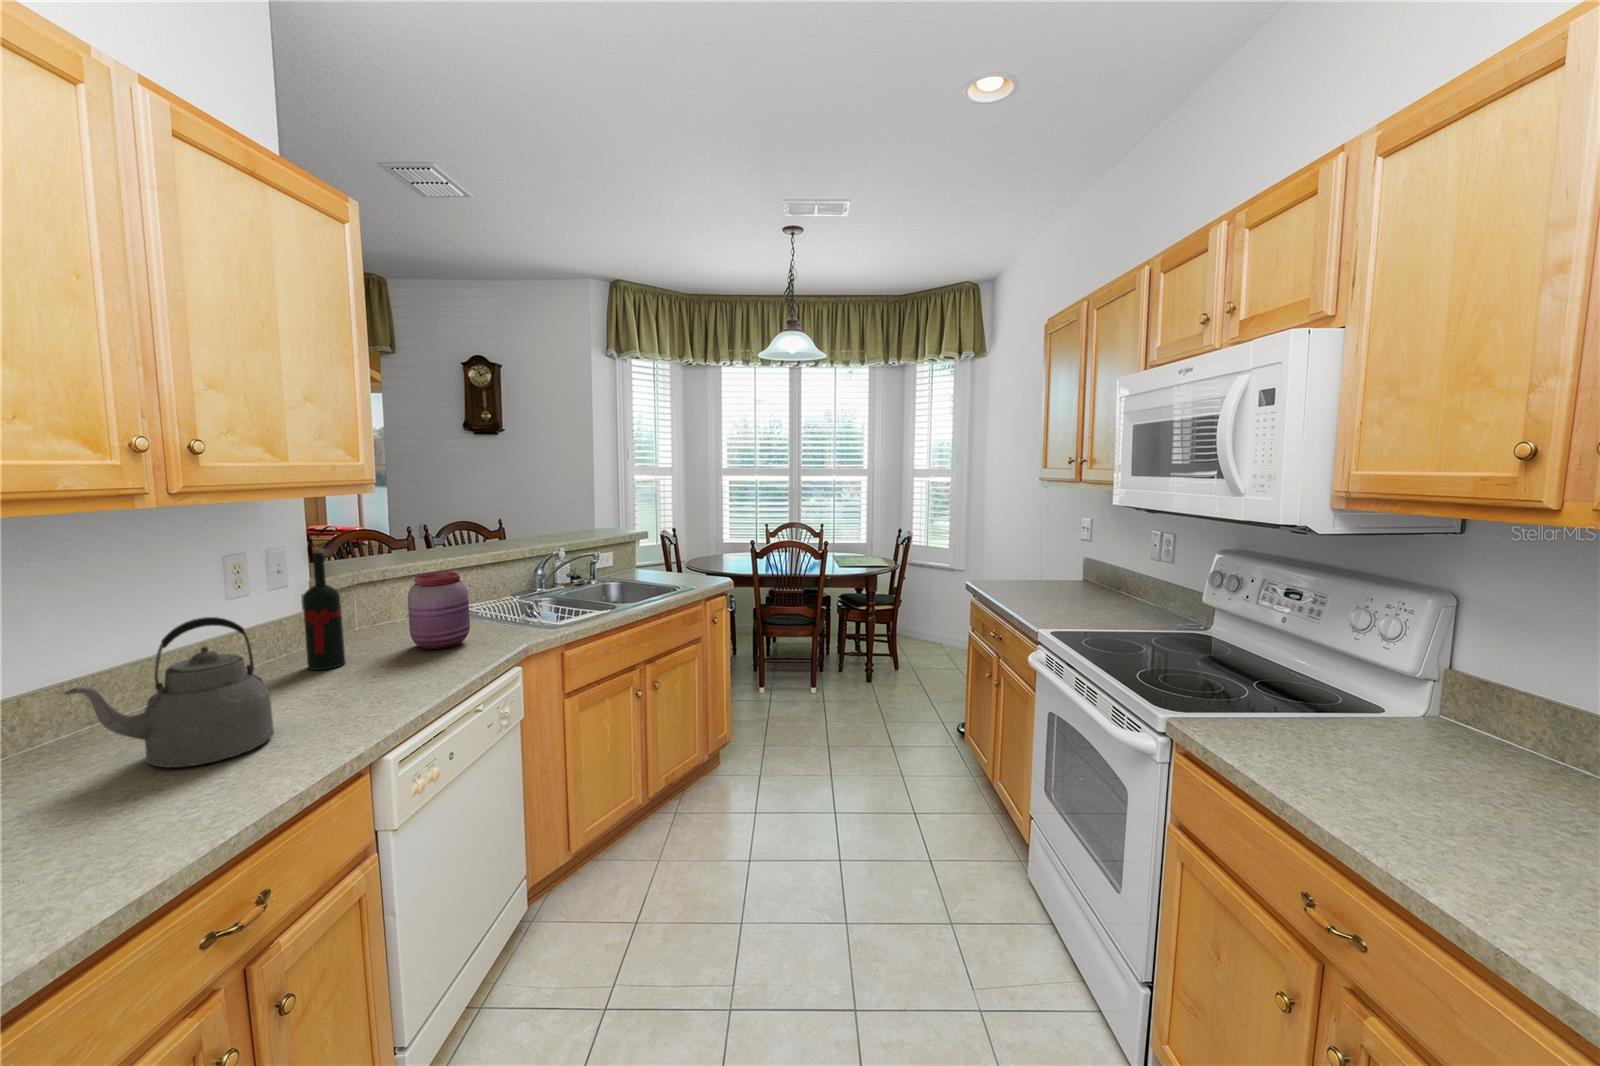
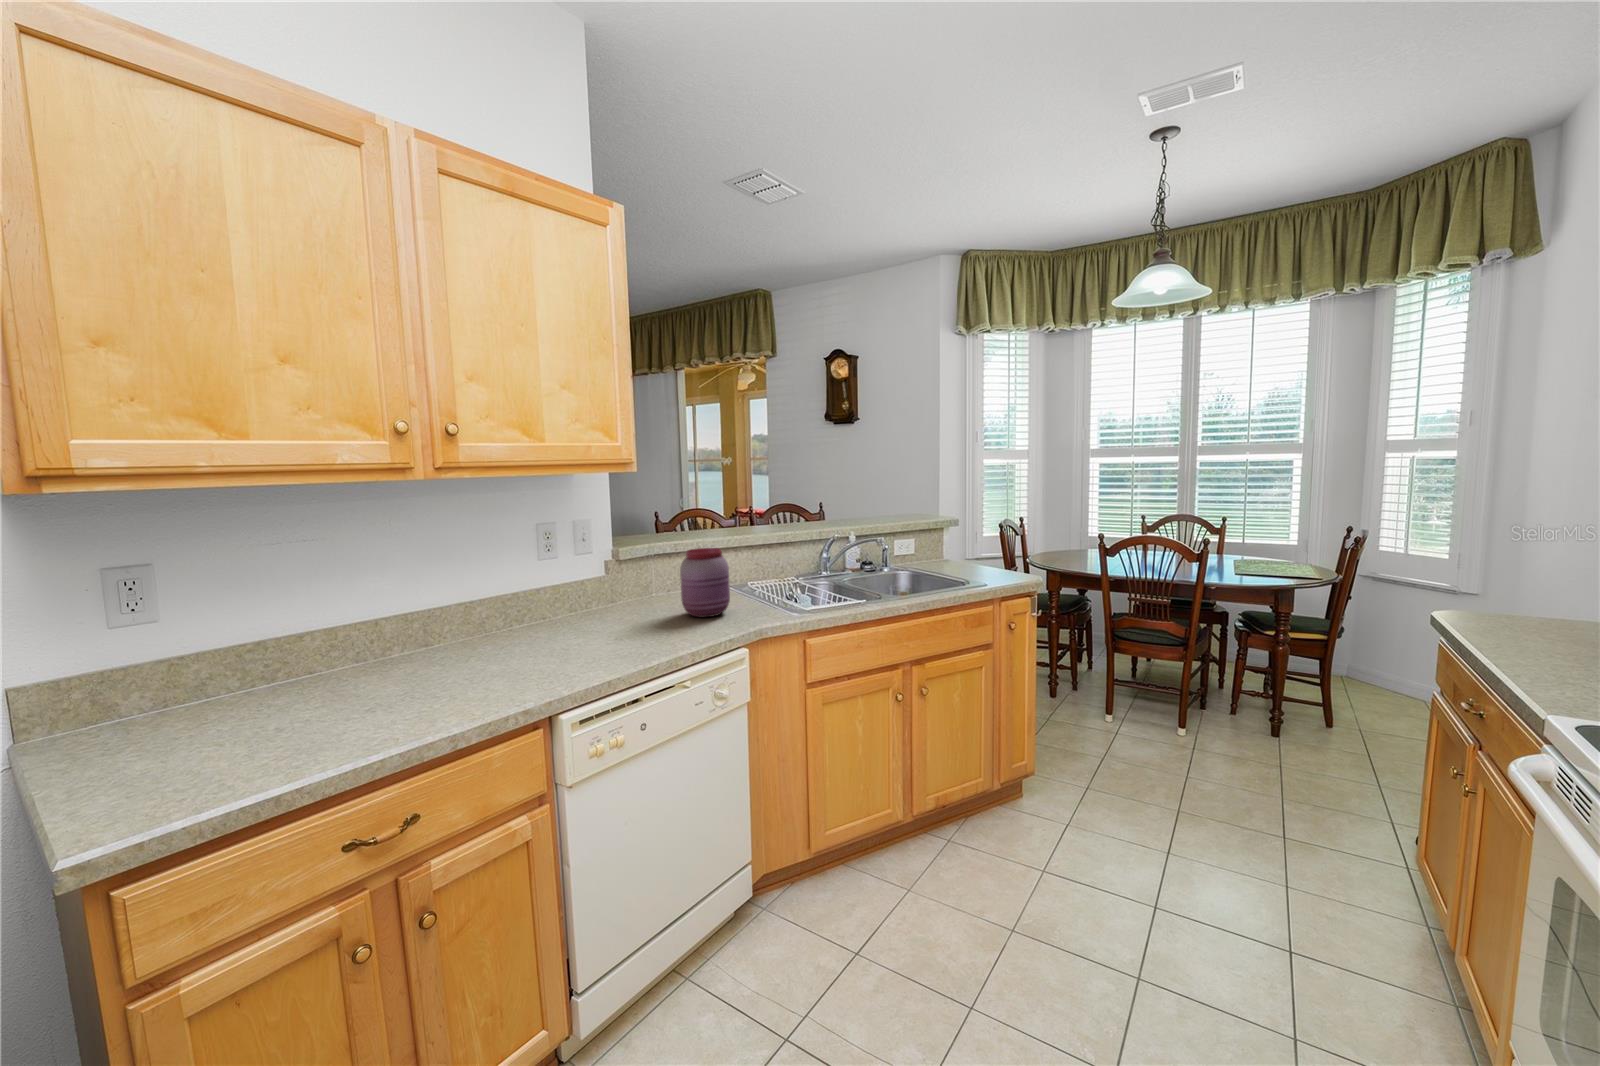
wine bottle: present [303,548,345,670] -> none [602,521,632,623]
kettle: present [64,617,274,768] -> none [412,569,538,680]

